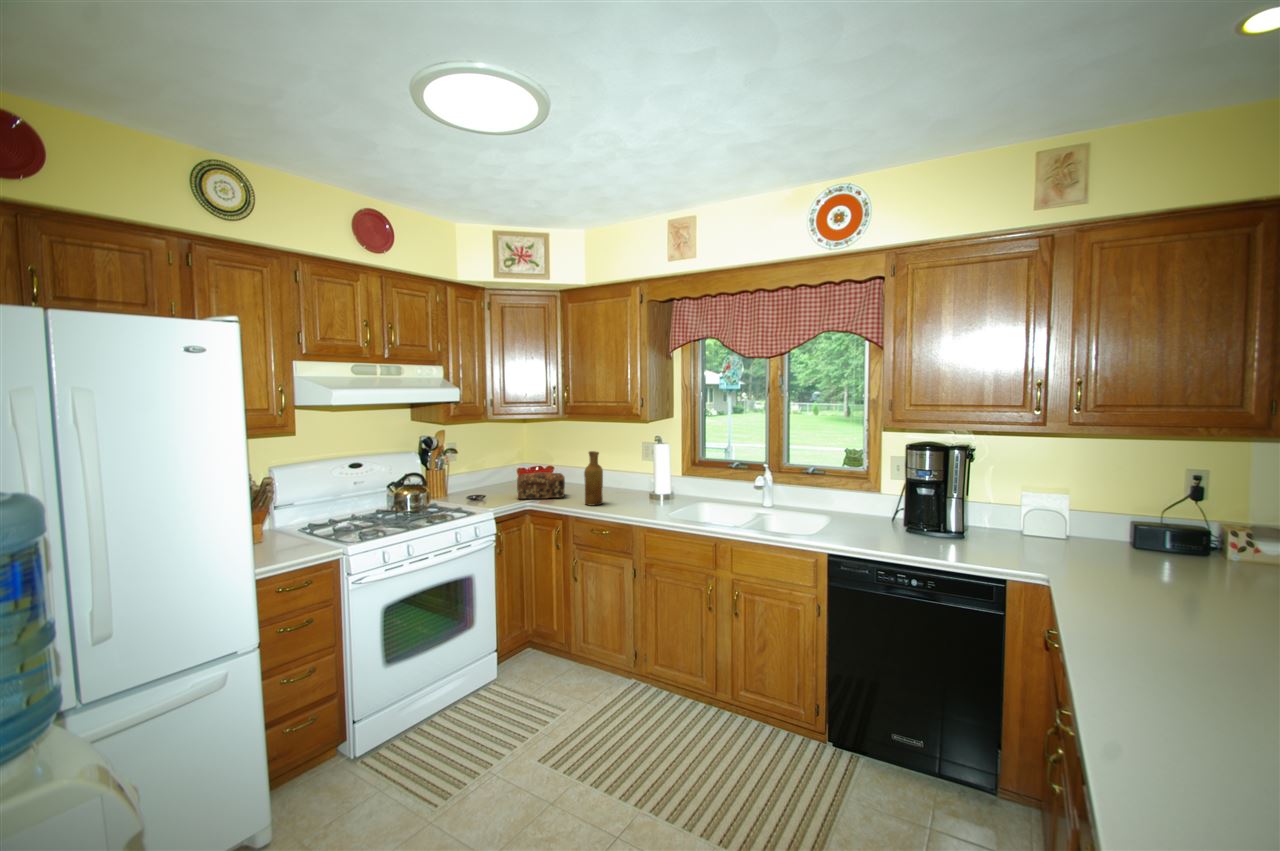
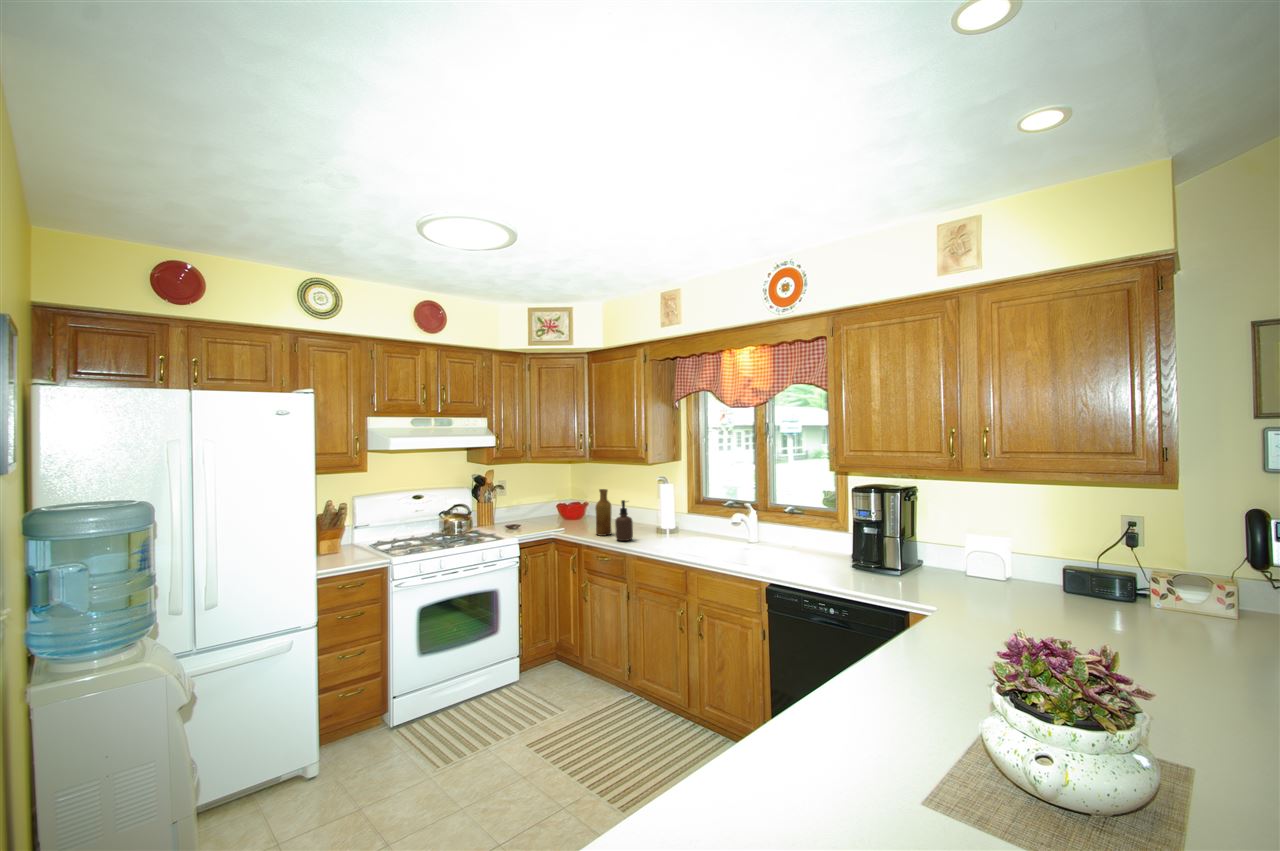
soap dispenser: none [614,464,634,511] -> present [615,500,633,541]
bread loaf: present [517,472,565,499] -> none [545,506,587,529]

